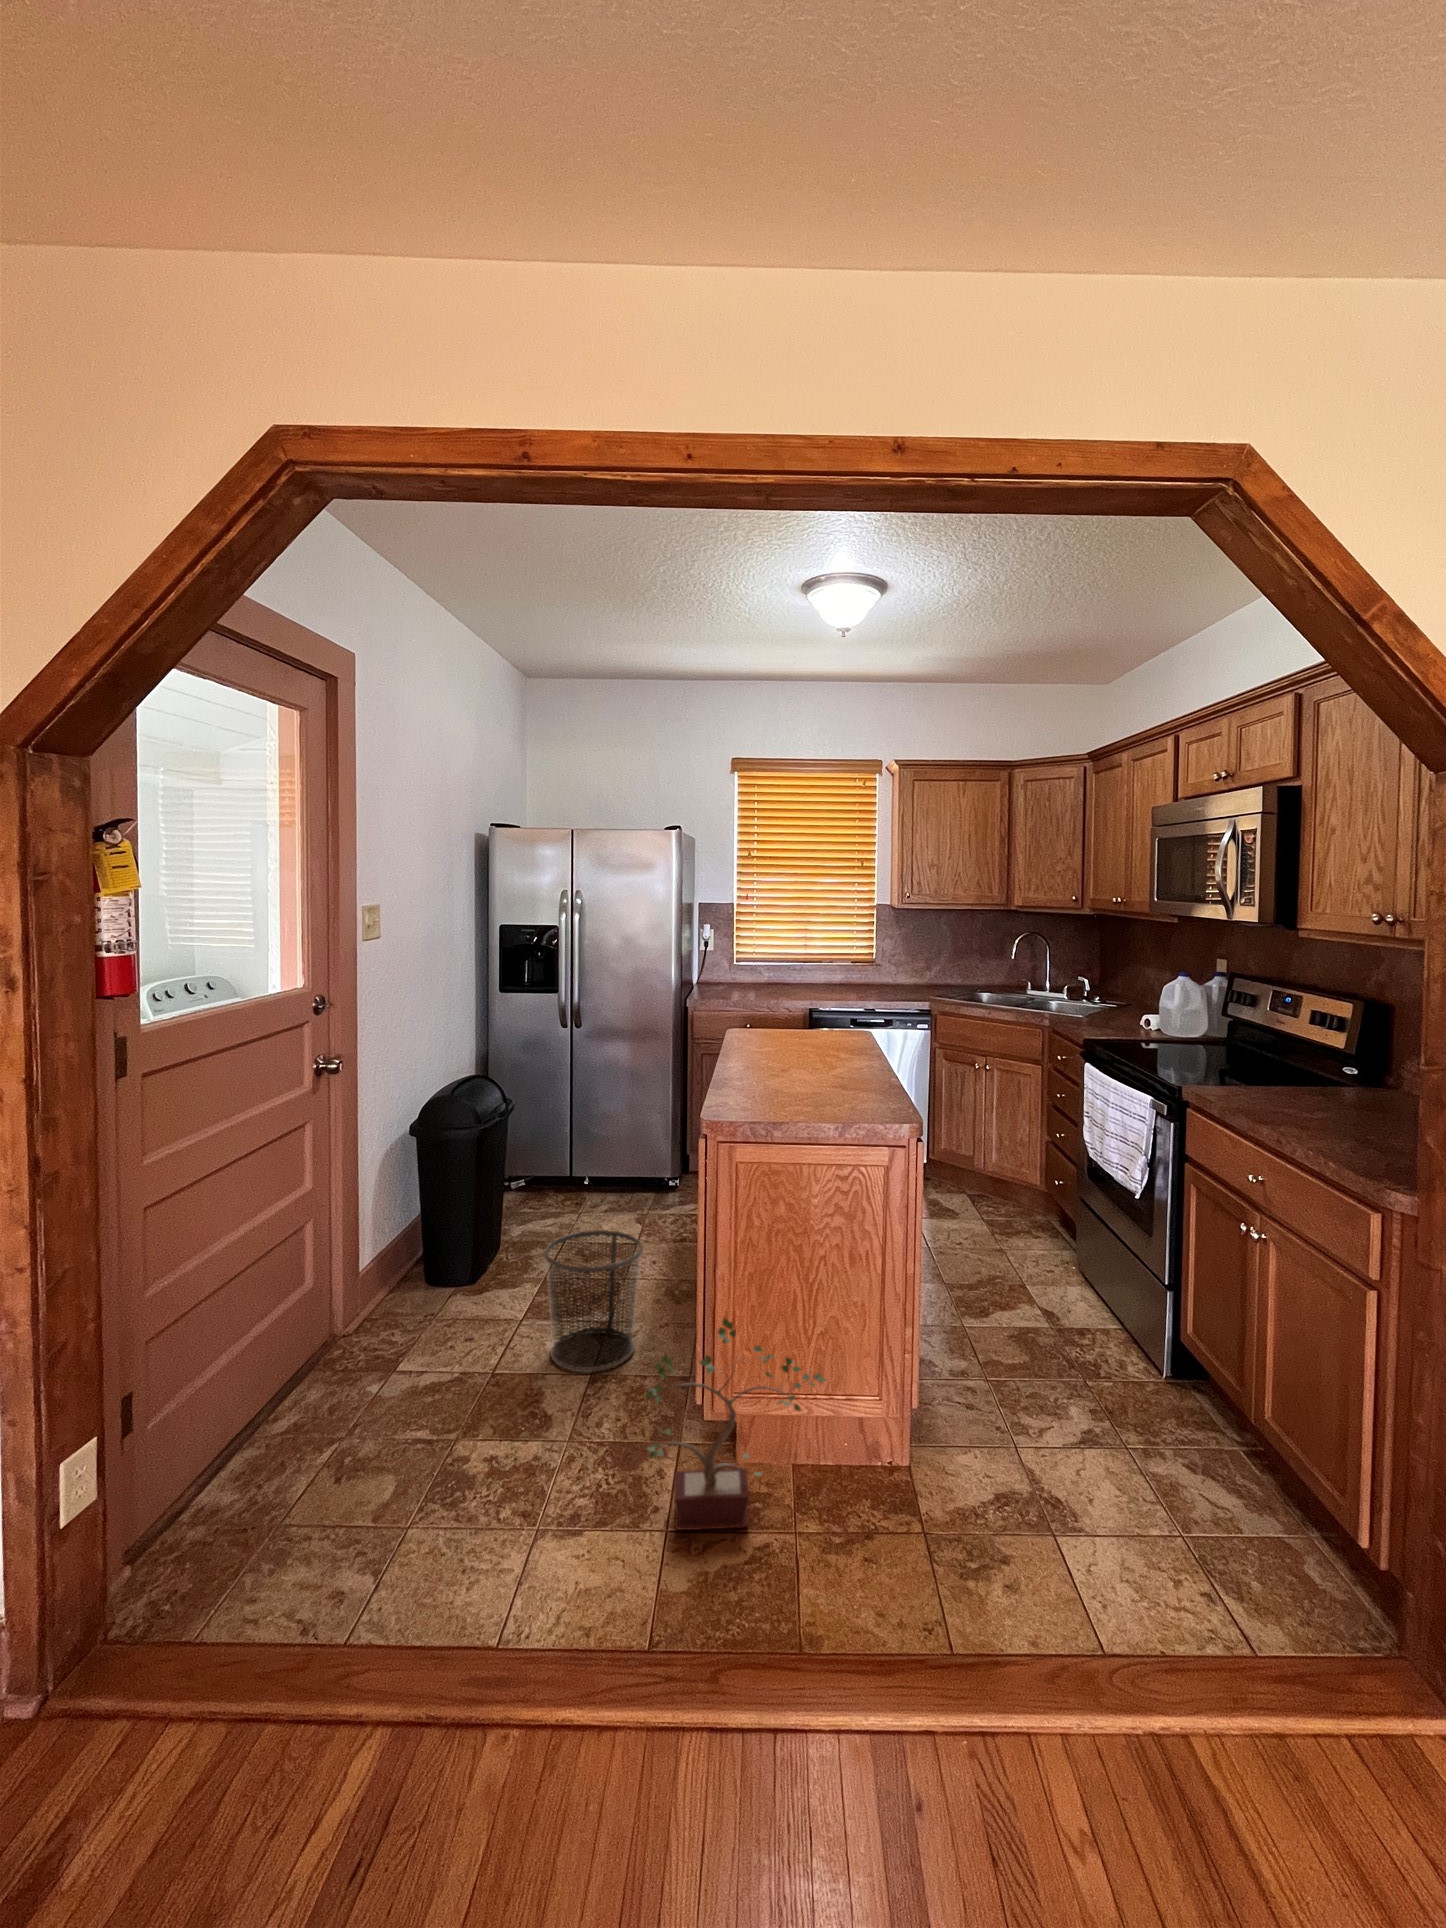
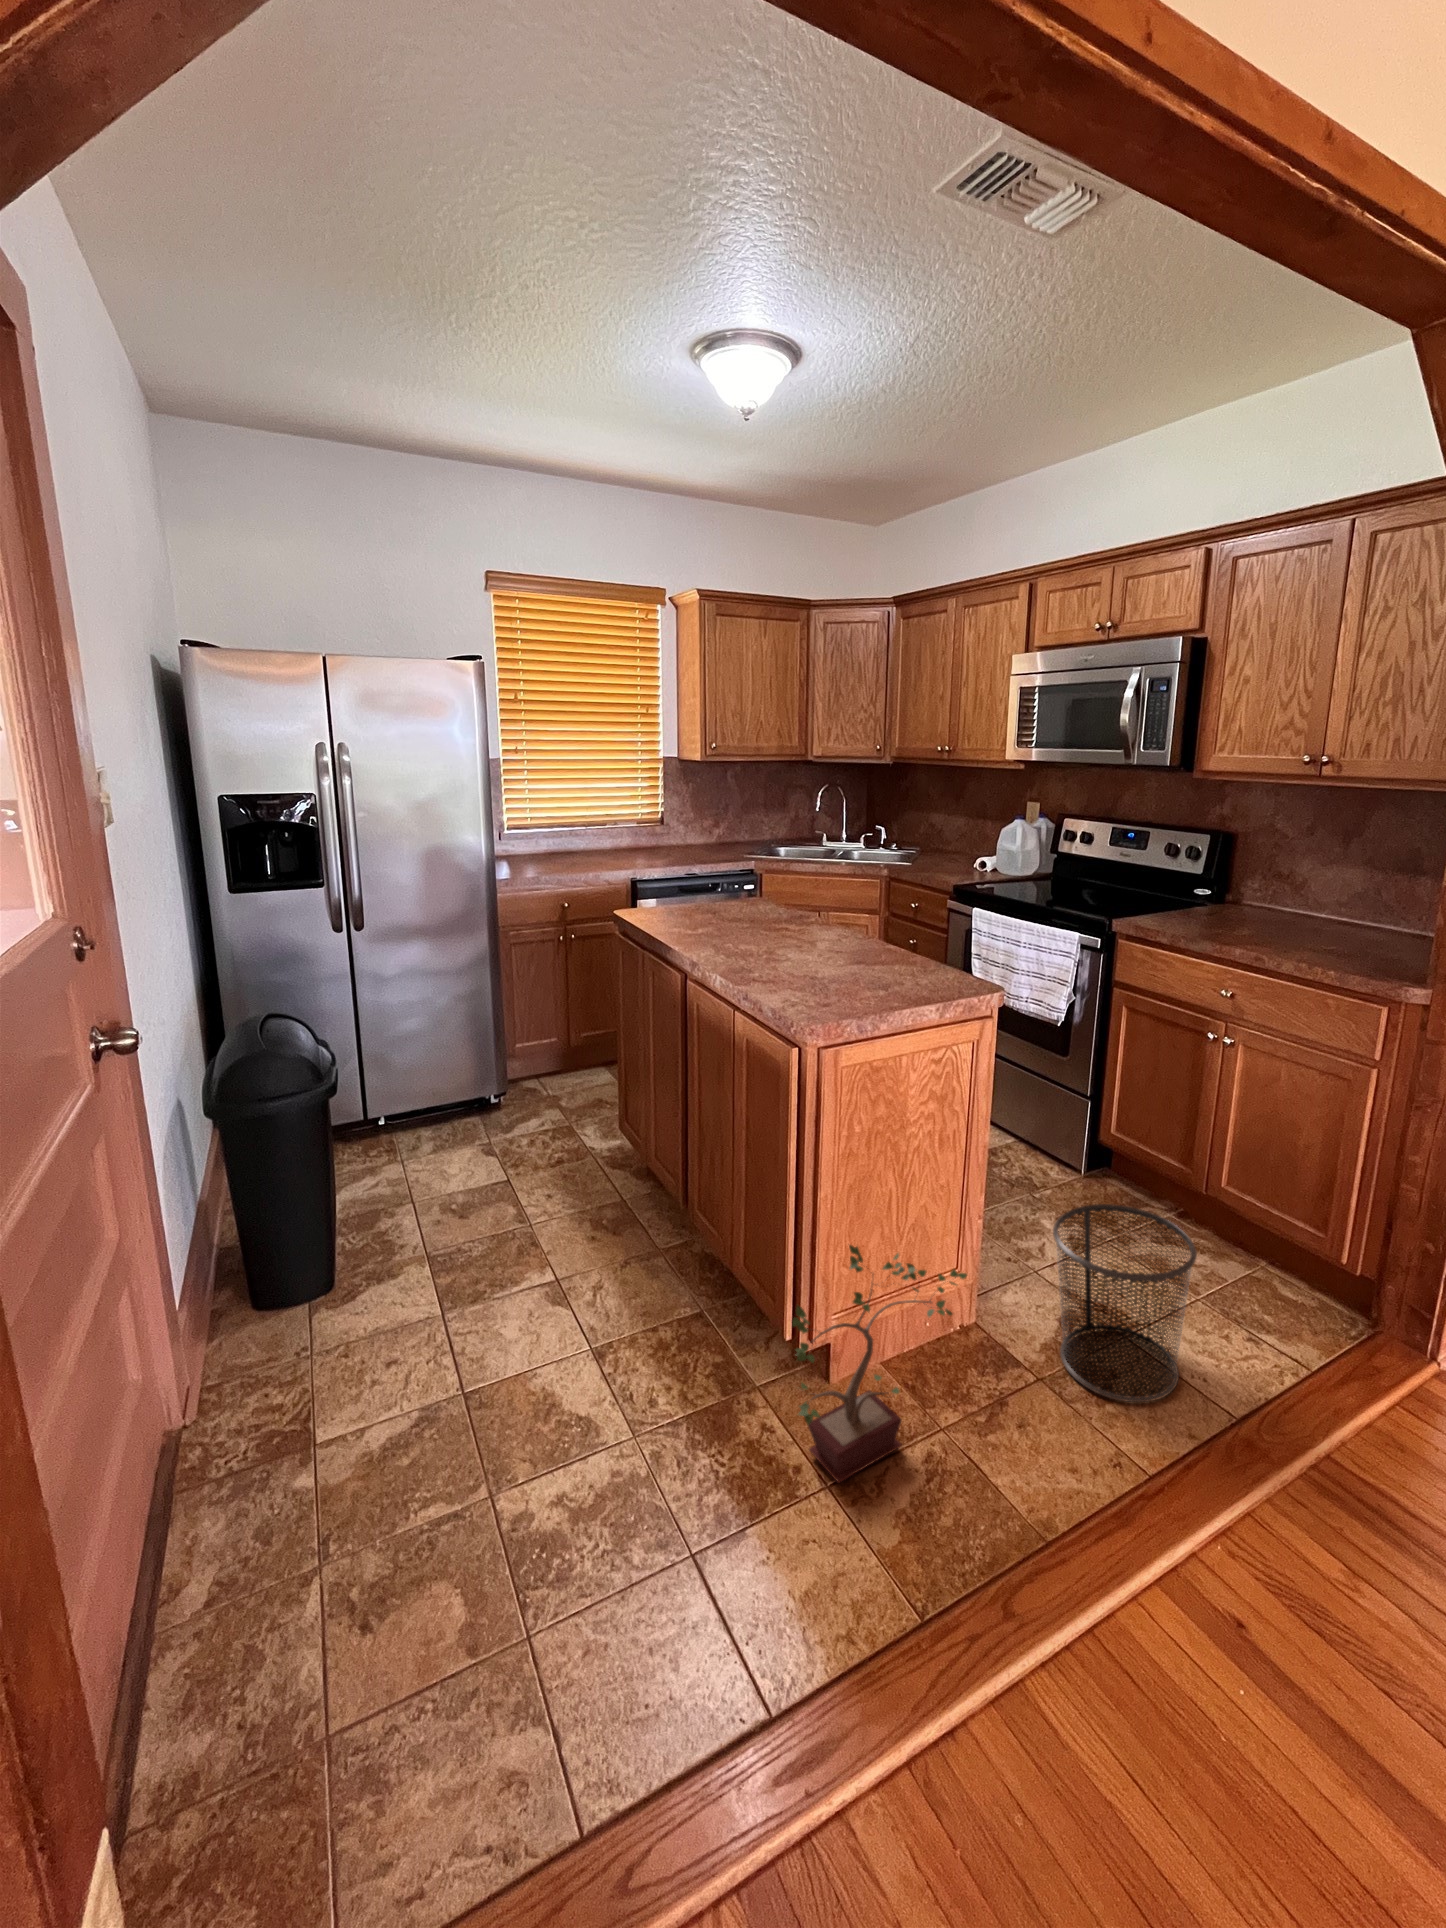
waste bin: present [544,1230,643,1372] -> present [1053,1204,1197,1402]

